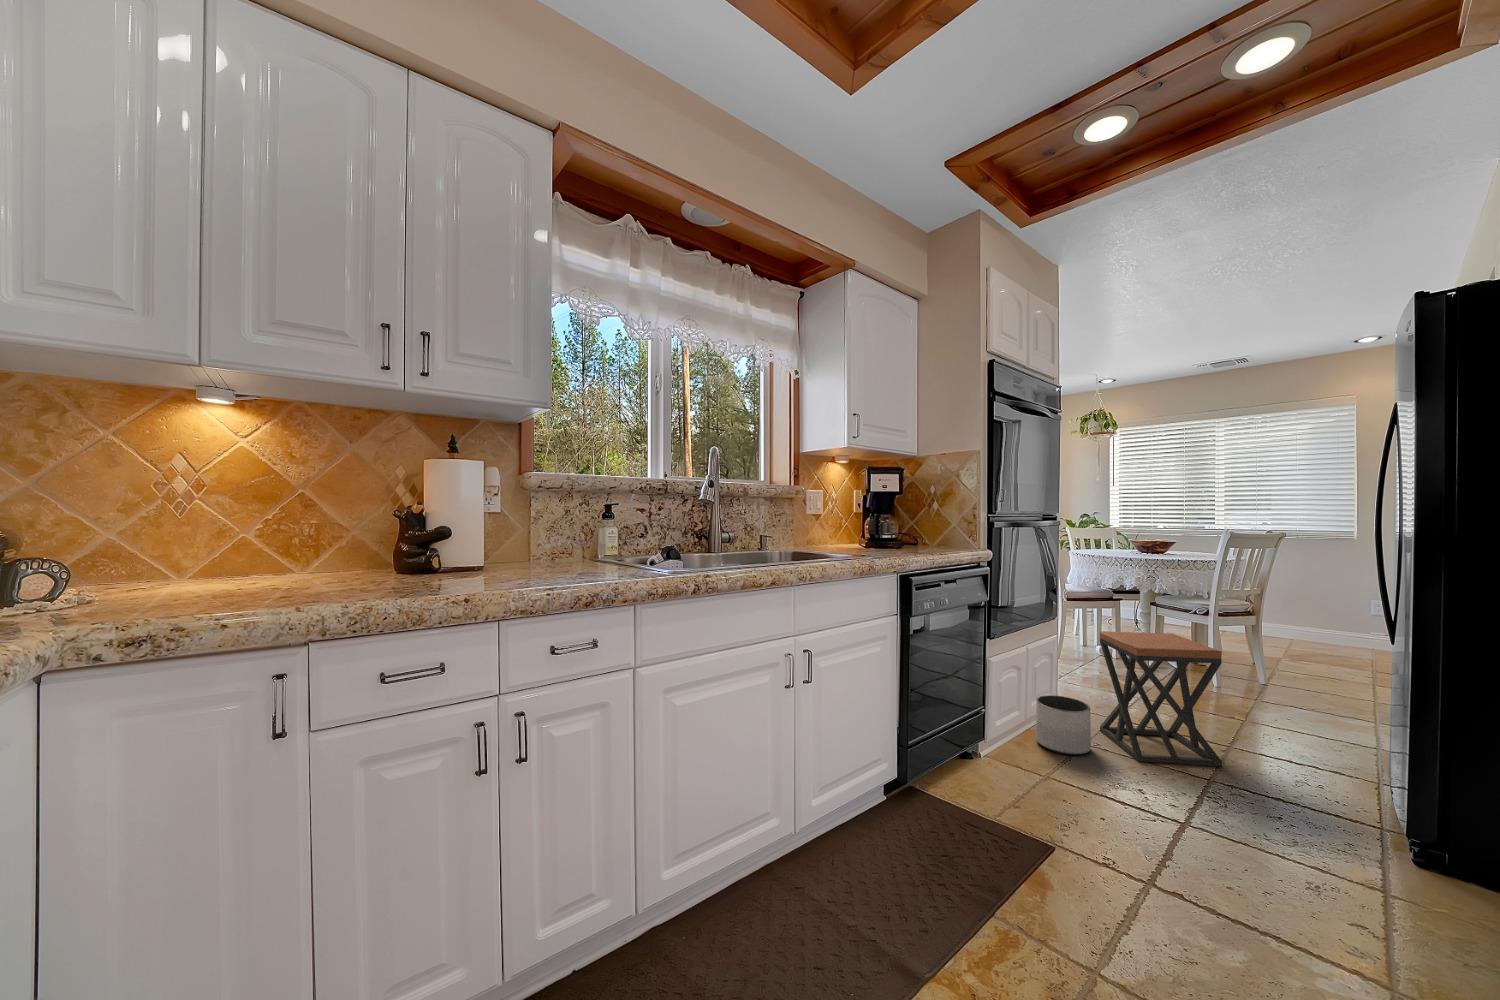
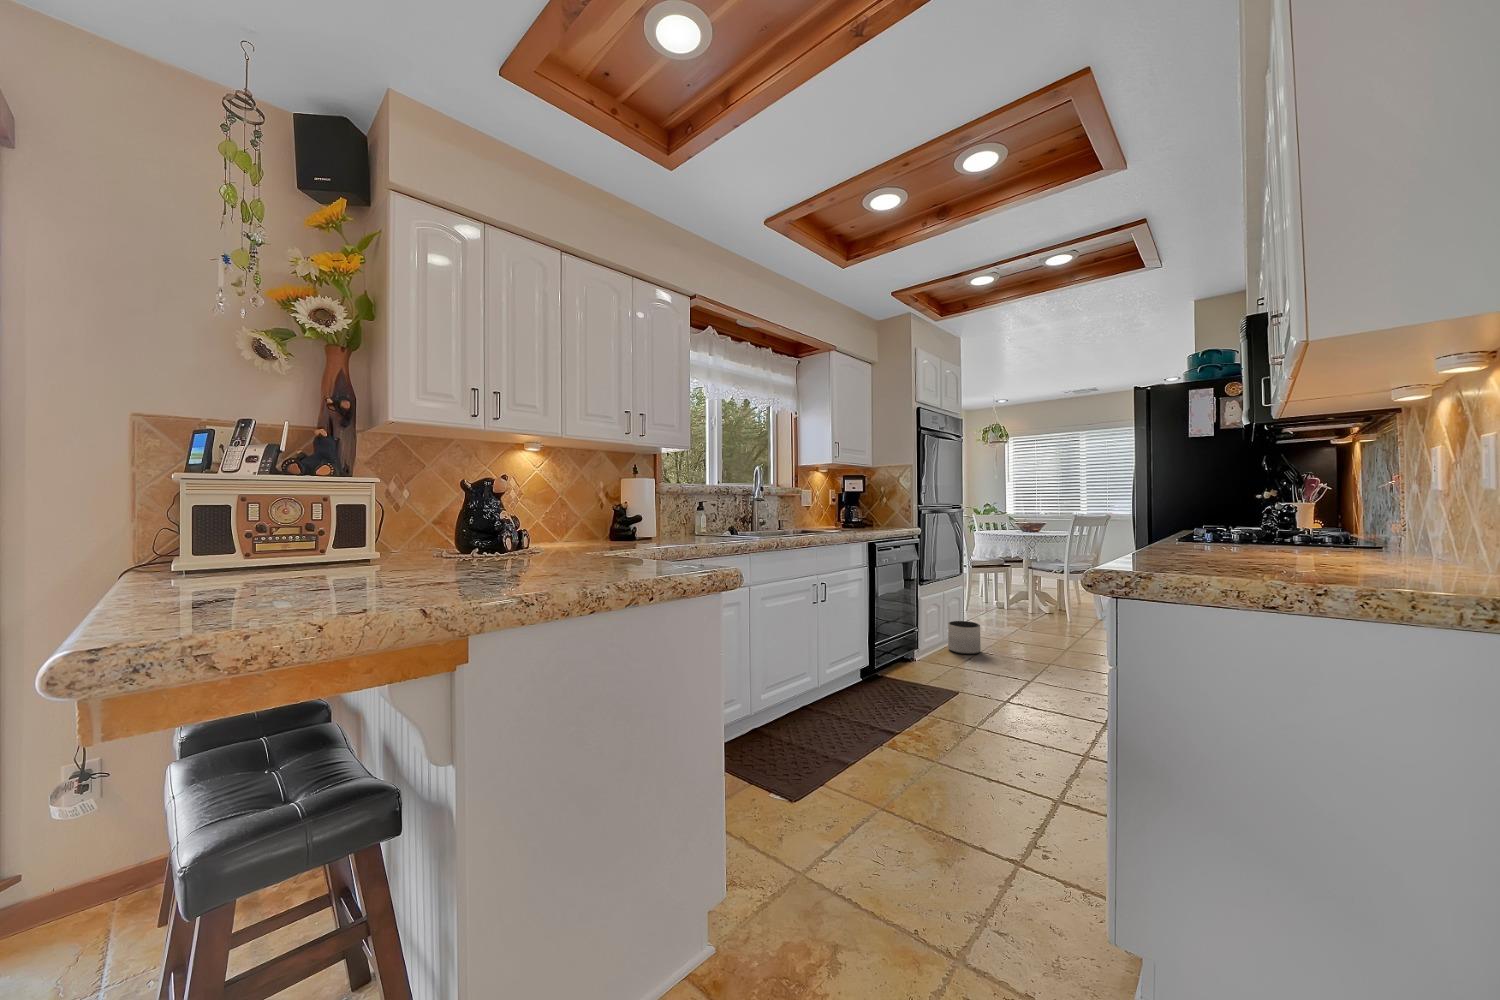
stool: present [1100,631,1222,766] -> none [987,580,1054,655]

